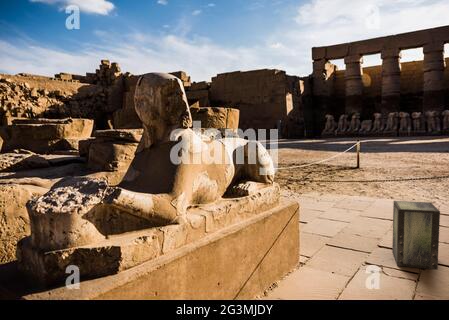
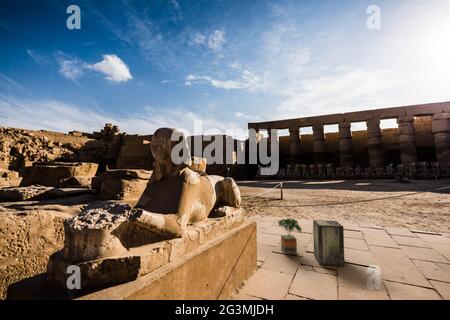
potted tree: none [337,197,376,249] -> present [278,218,302,254]

